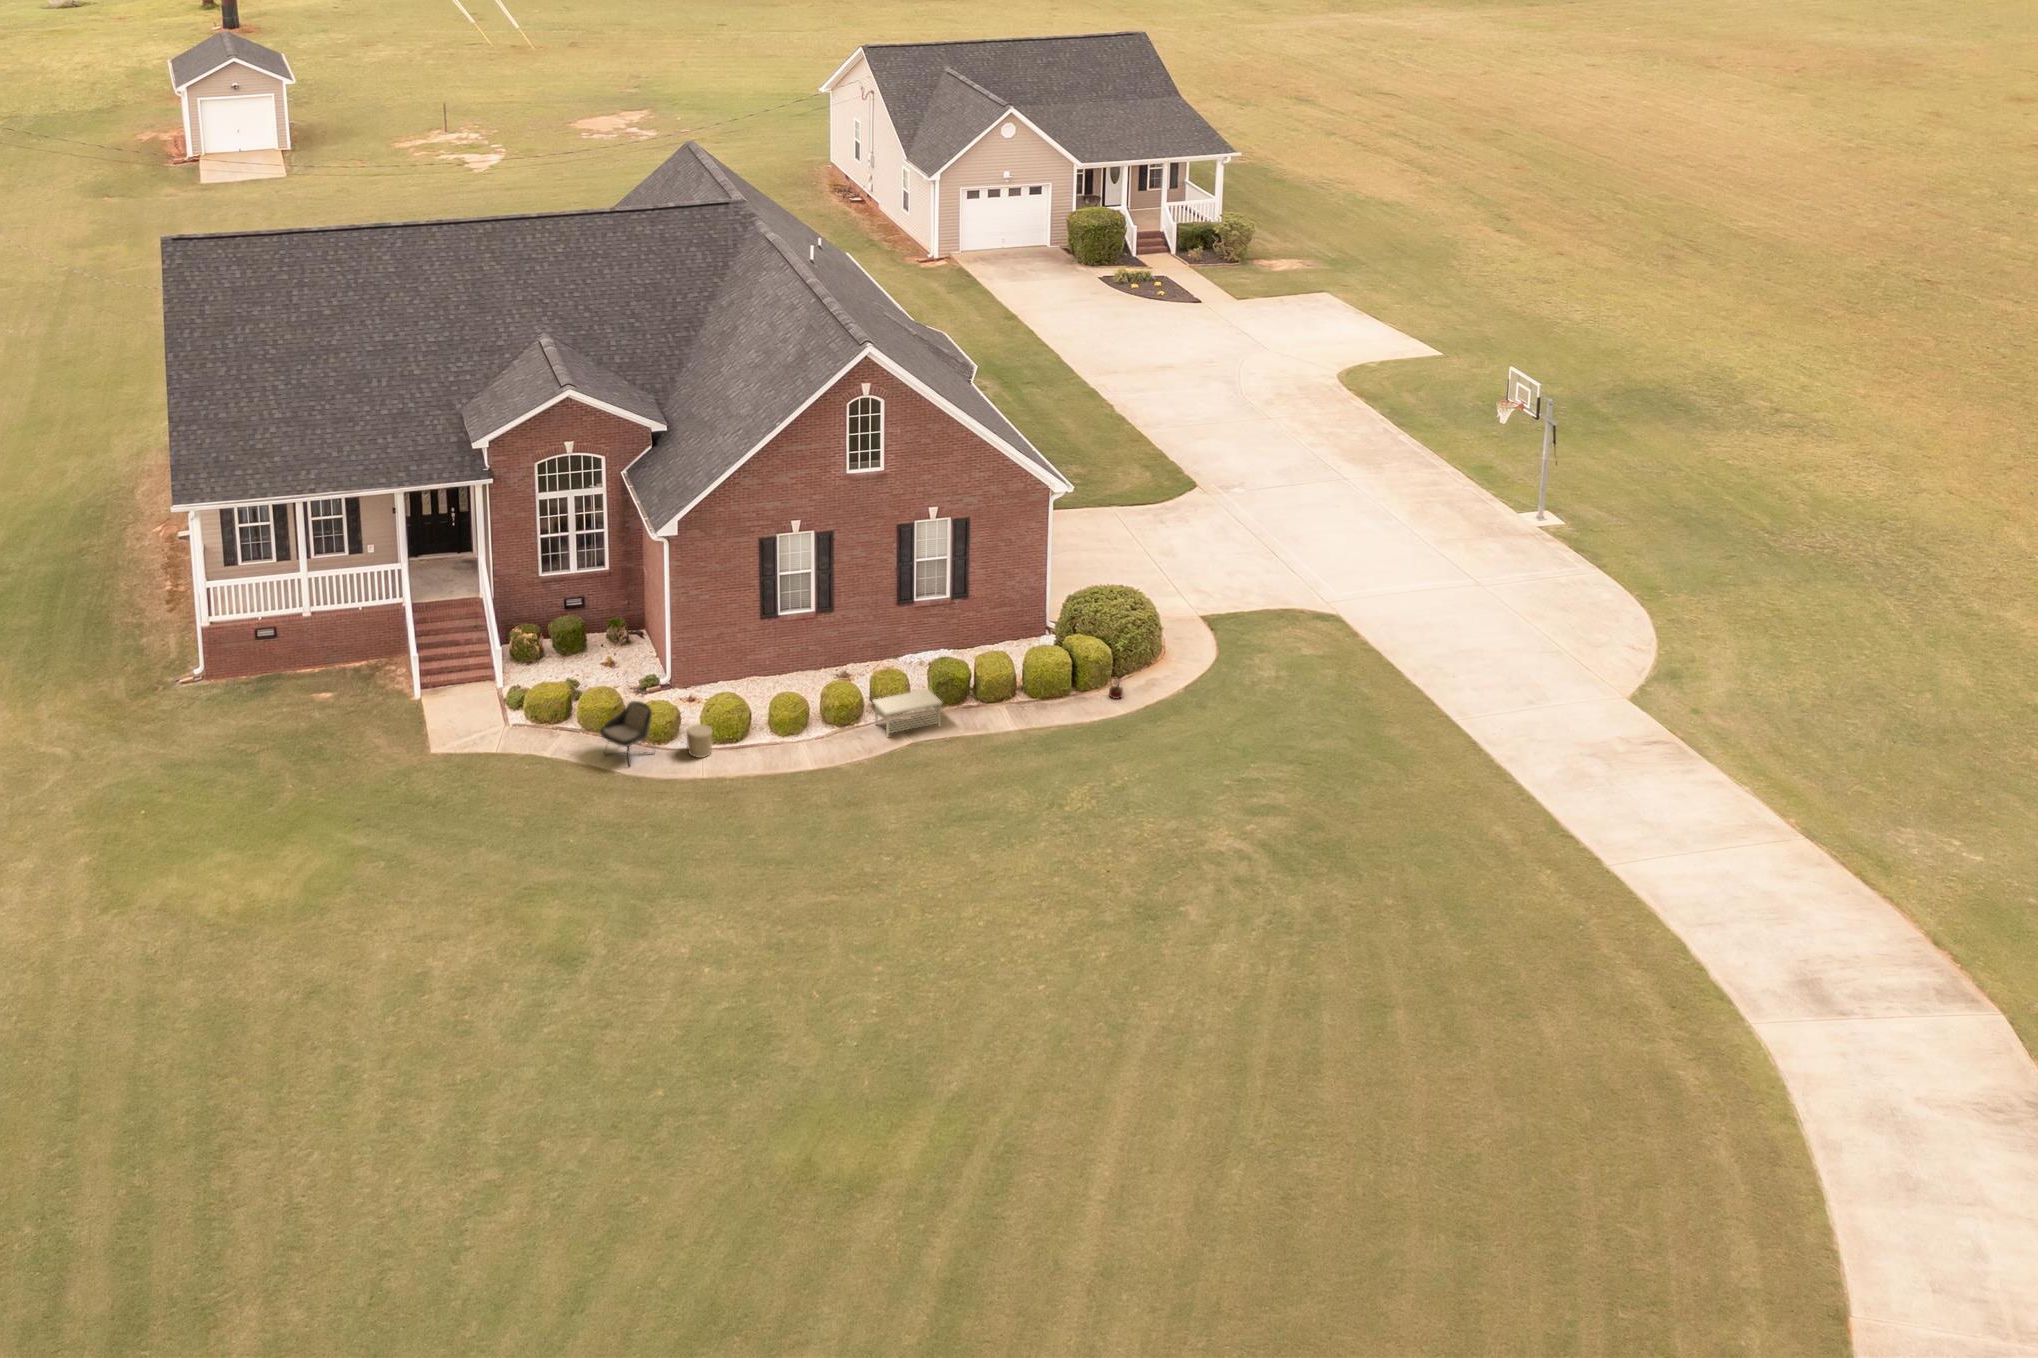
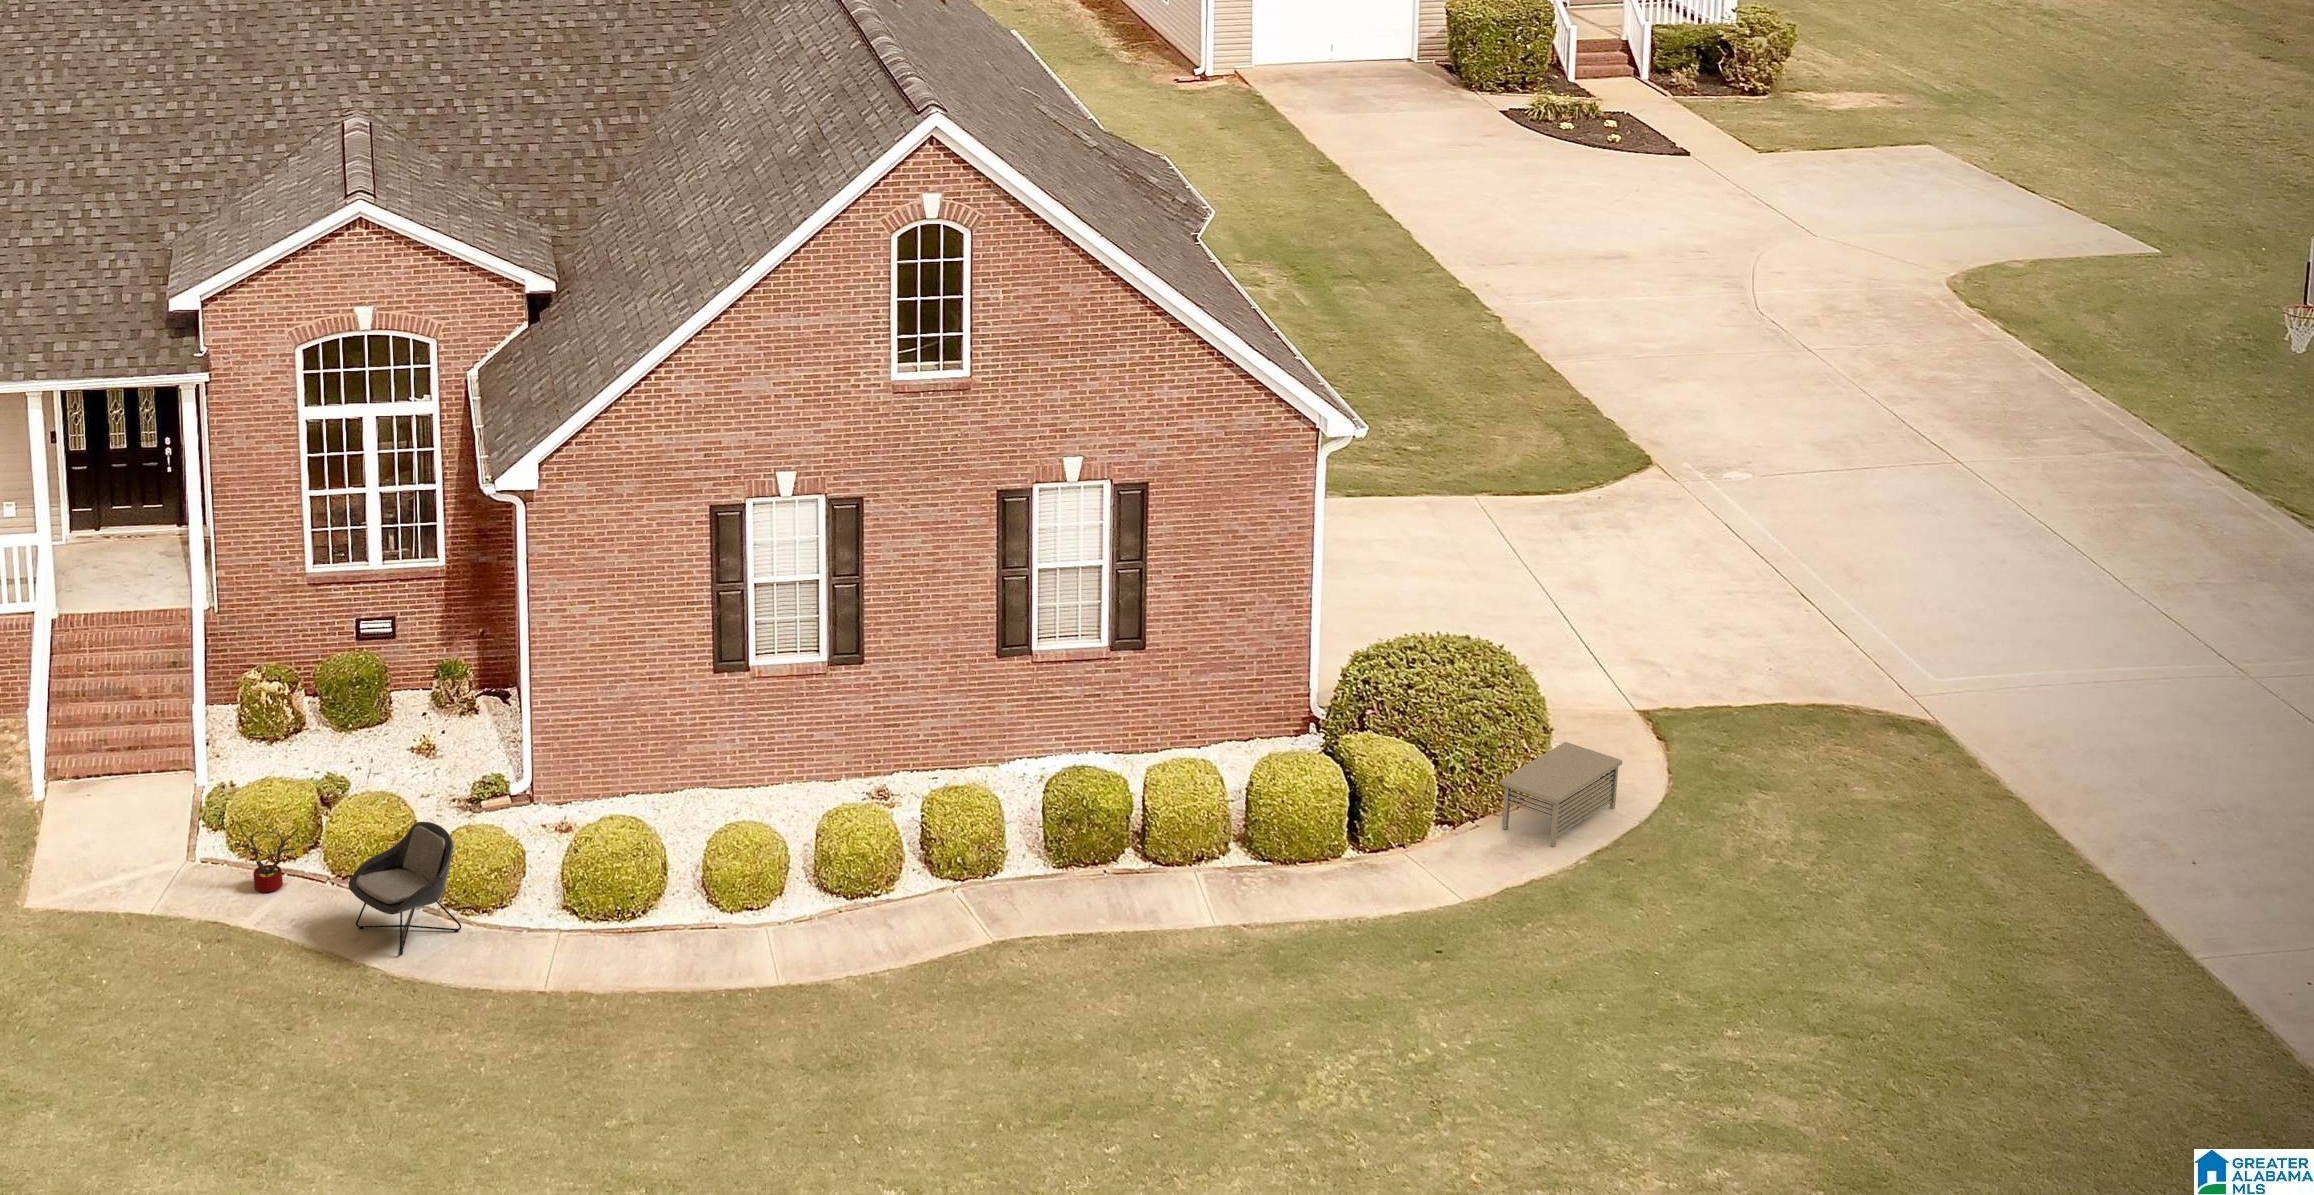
decorative plant: present [1109,670,1123,699] -> present [238,819,303,892]
storage bench: present [873,689,942,738] -> present [1500,742,1622,847]
woven basket: present [686,724,712,758] -> none [522,876,576,944]

